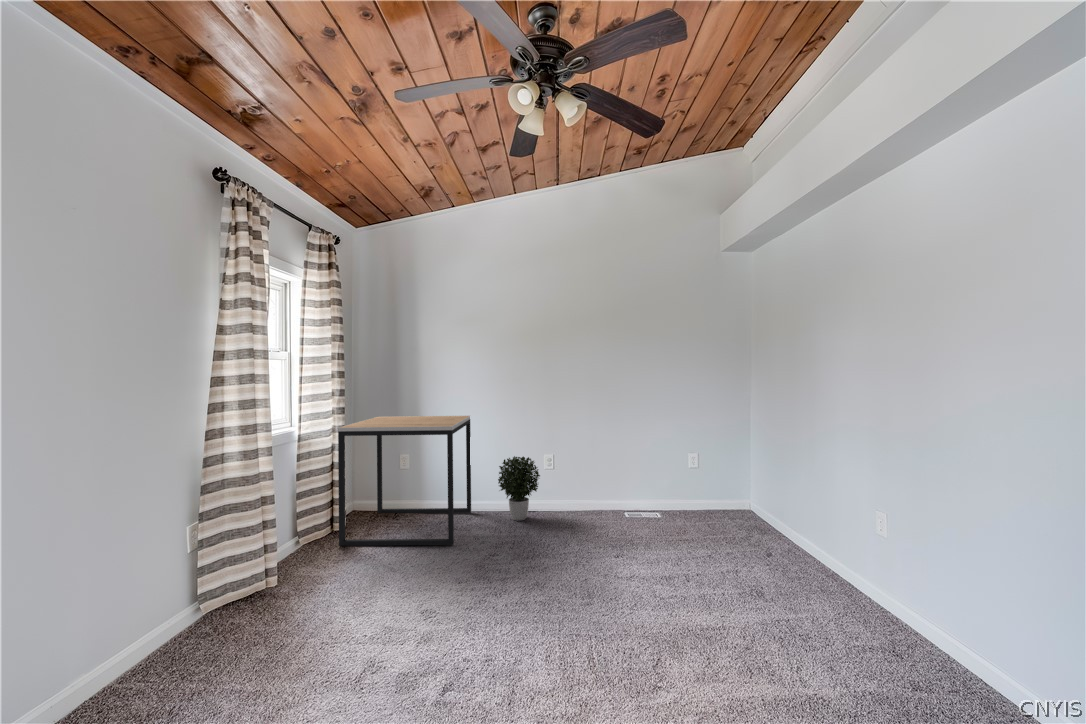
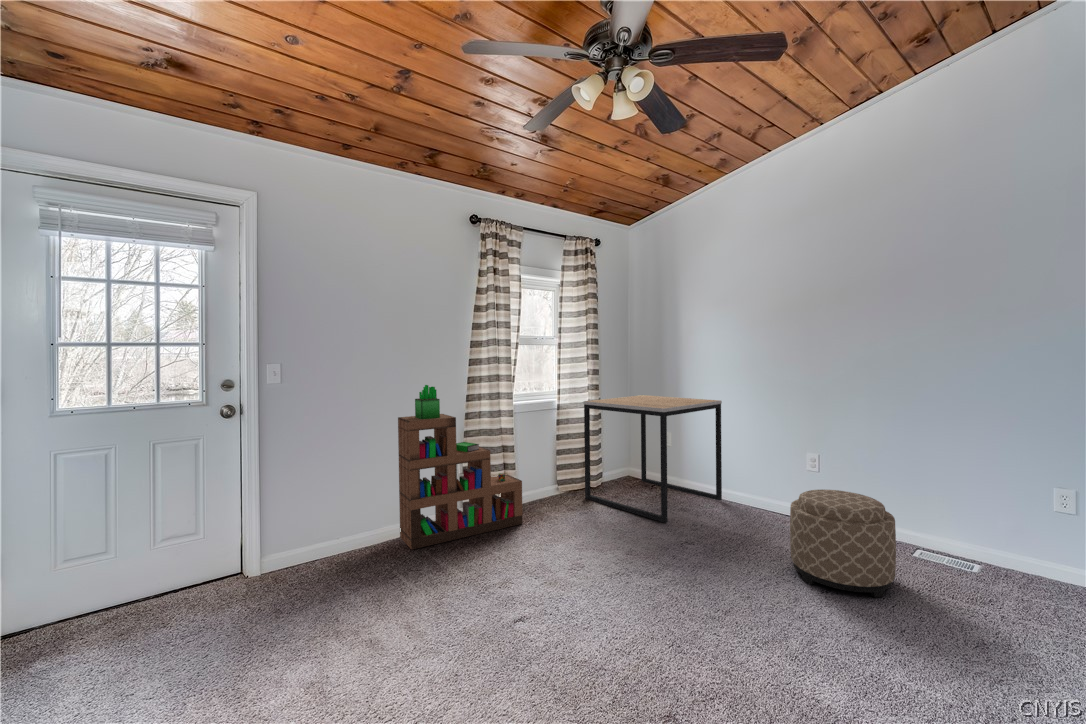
bookshelf: none [106,418,300,694] -> present [398,385,523,550]
potted plant: present [498,456,540,521] -> none [736,448,792,521]
ottoman: none [575,477,645,557] -> present [790,489,896,598]

